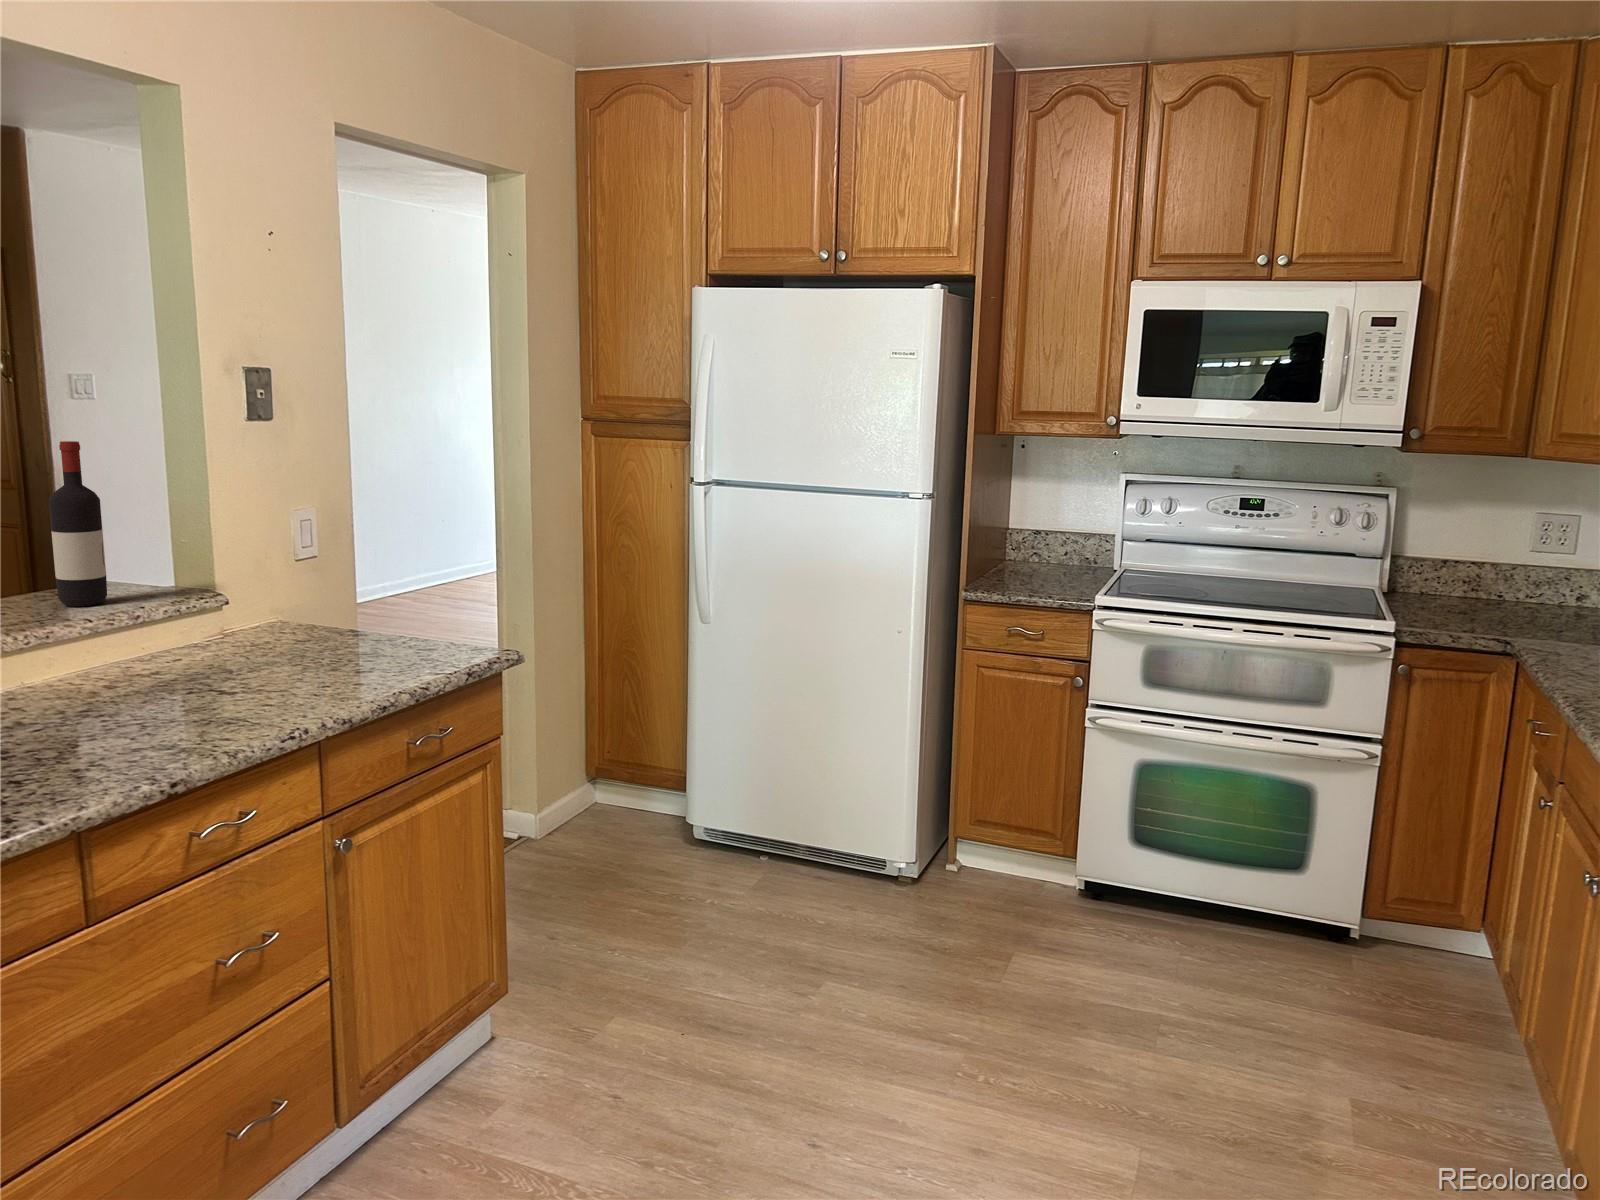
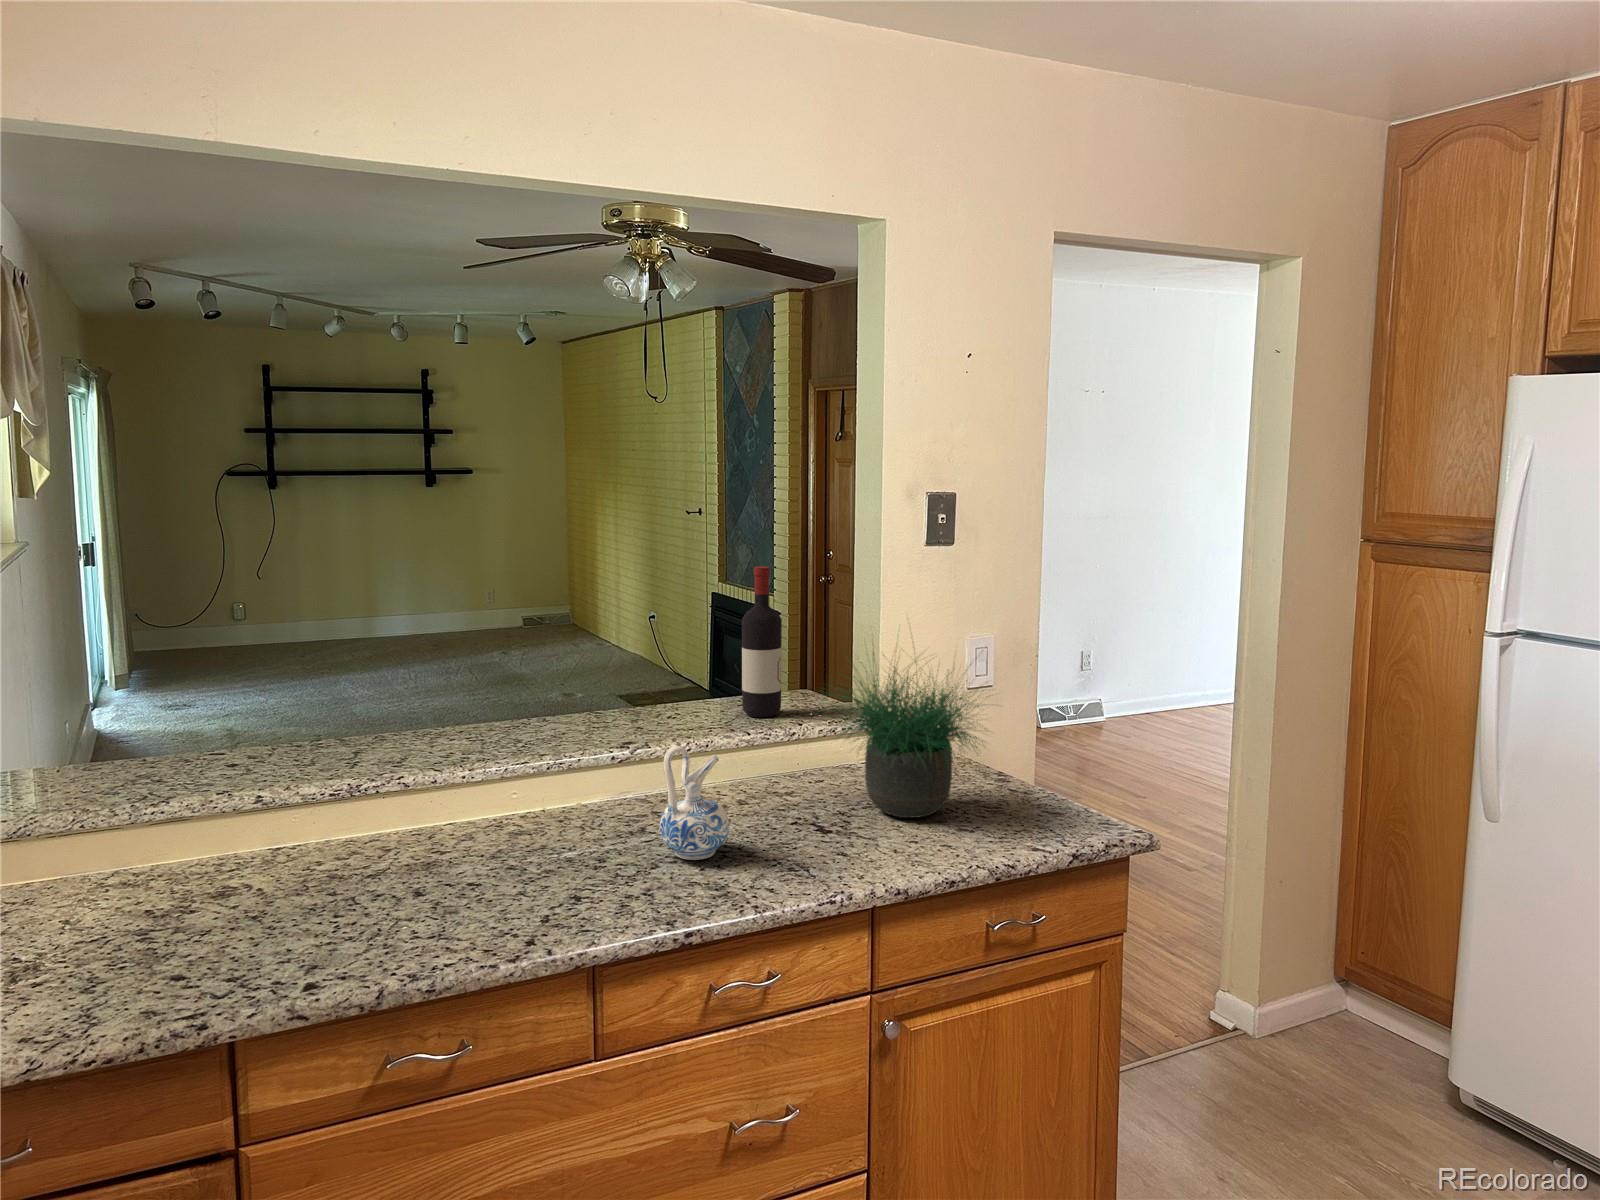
potted plant: none [179,474,402,672] -> present [831,652,986,818]
ceramic pitcher: none [63,618,148,736] -> present [660,746,729,860]

